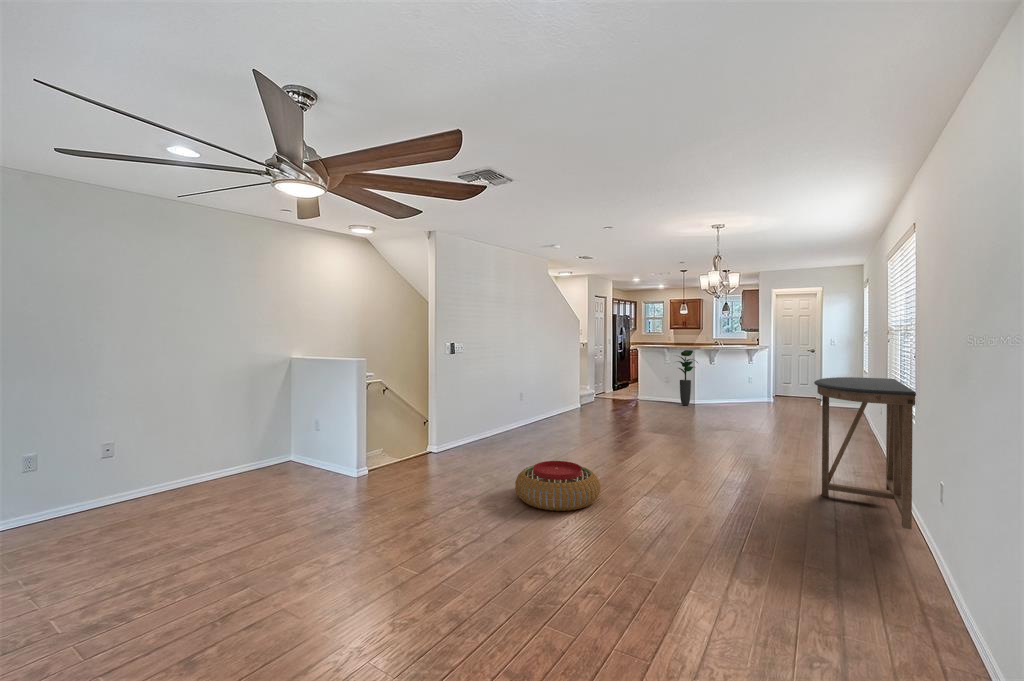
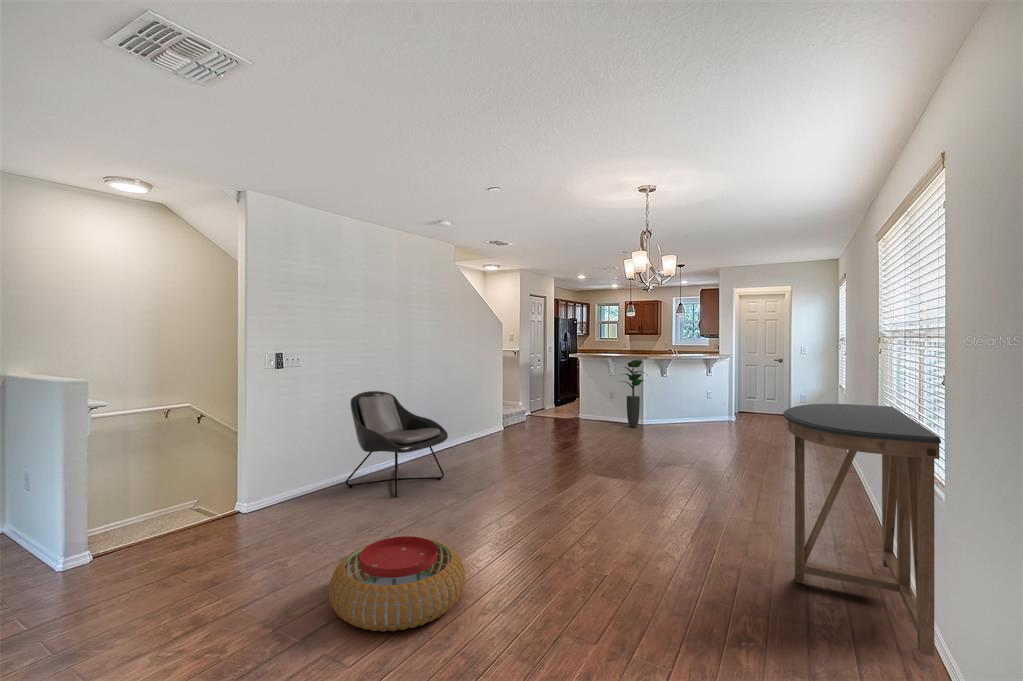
lounge chair: none [479,371,552,447] -> present [346,391,448,497]

